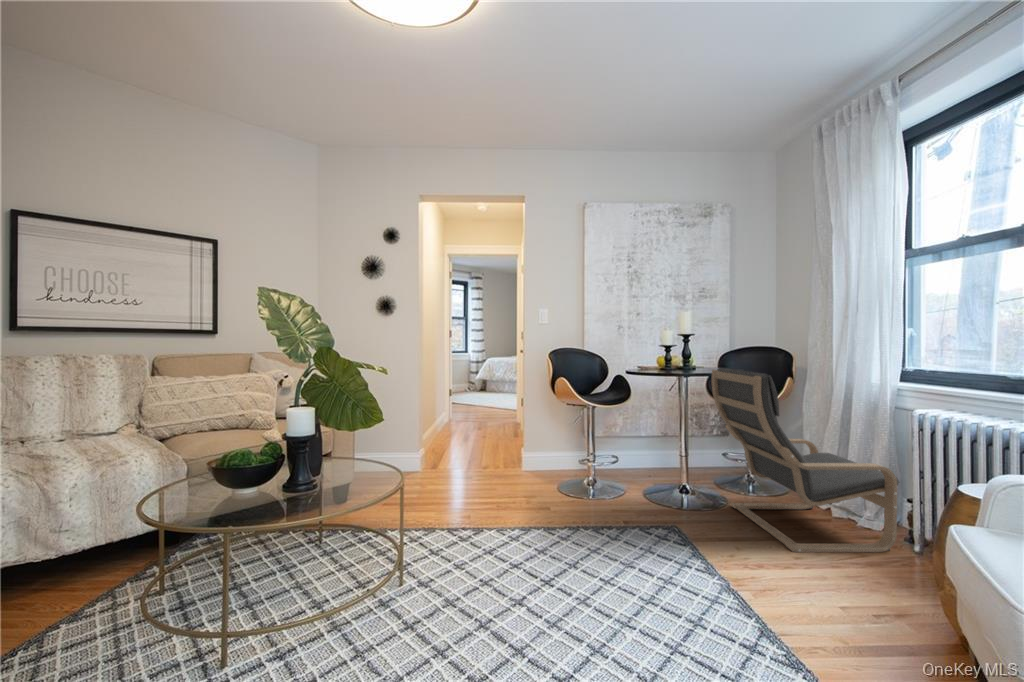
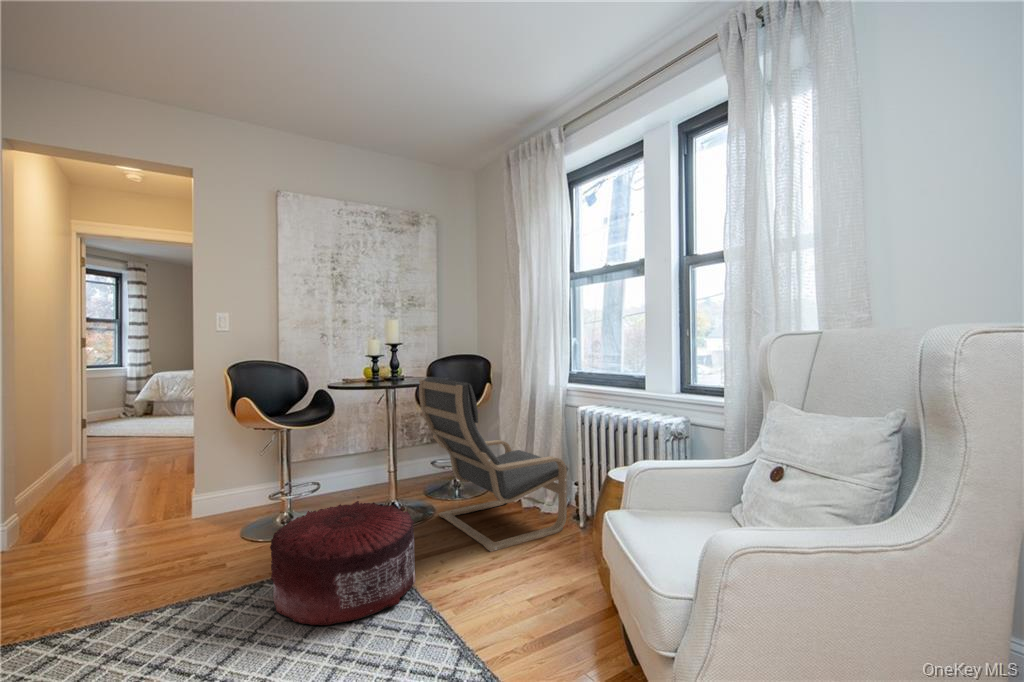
pouf: none [586,475,711,575] -> present [270,501,415,625]

